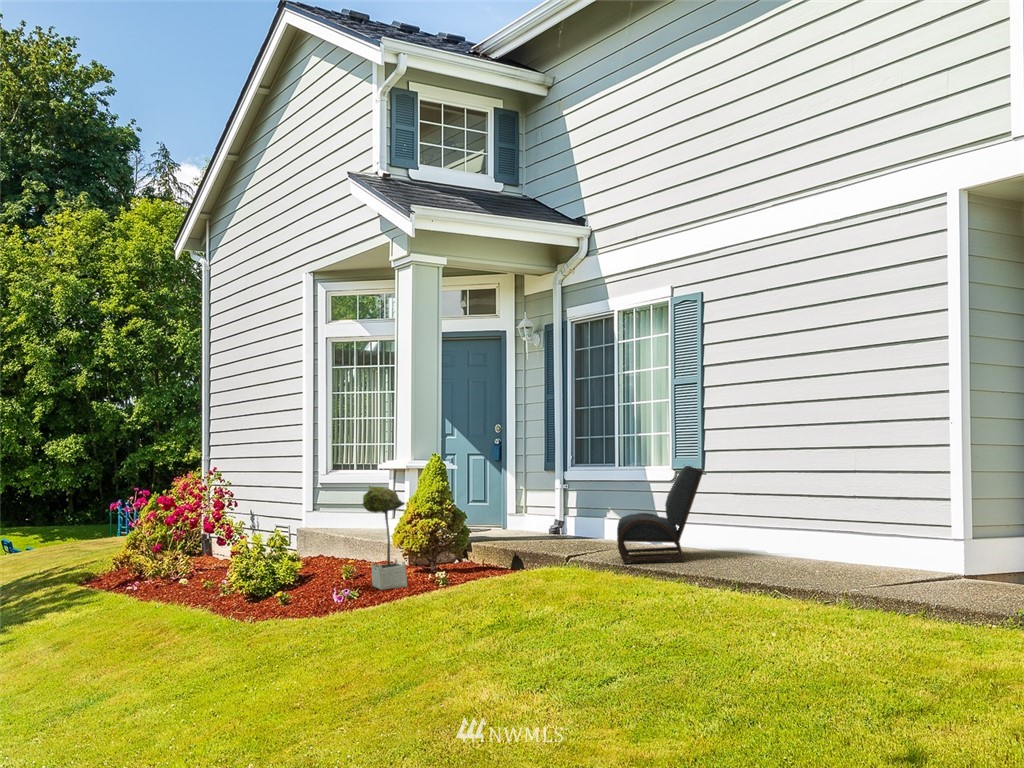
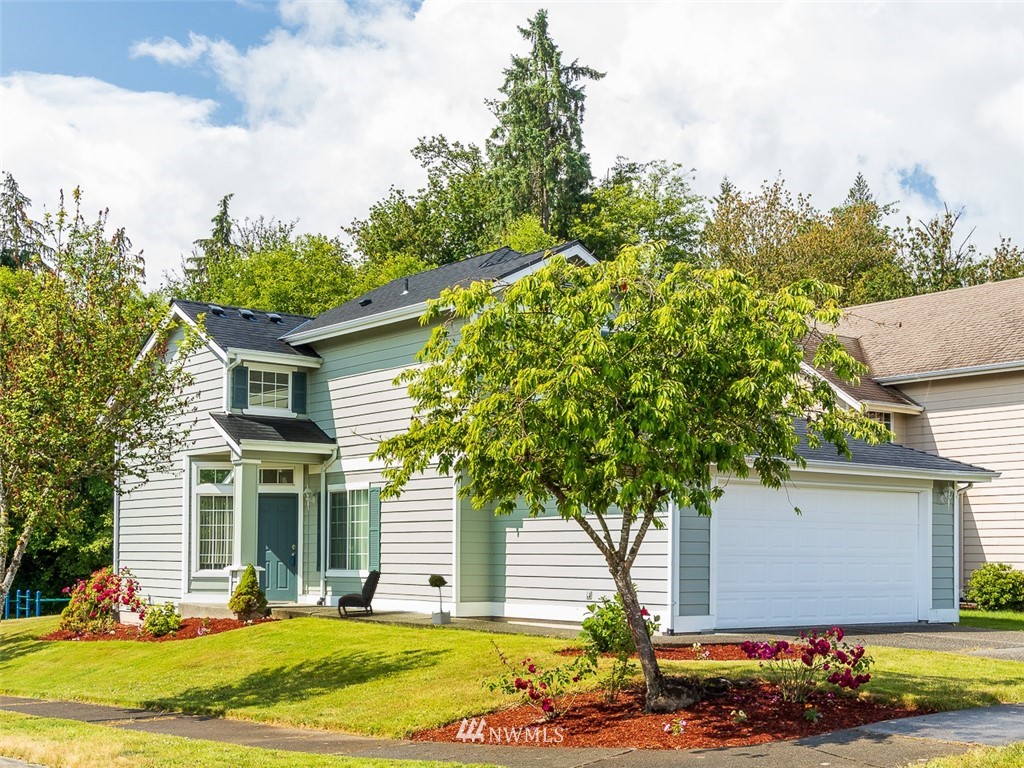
potted tree: present [363,486,407,590] -> present [428,574,451,624]

